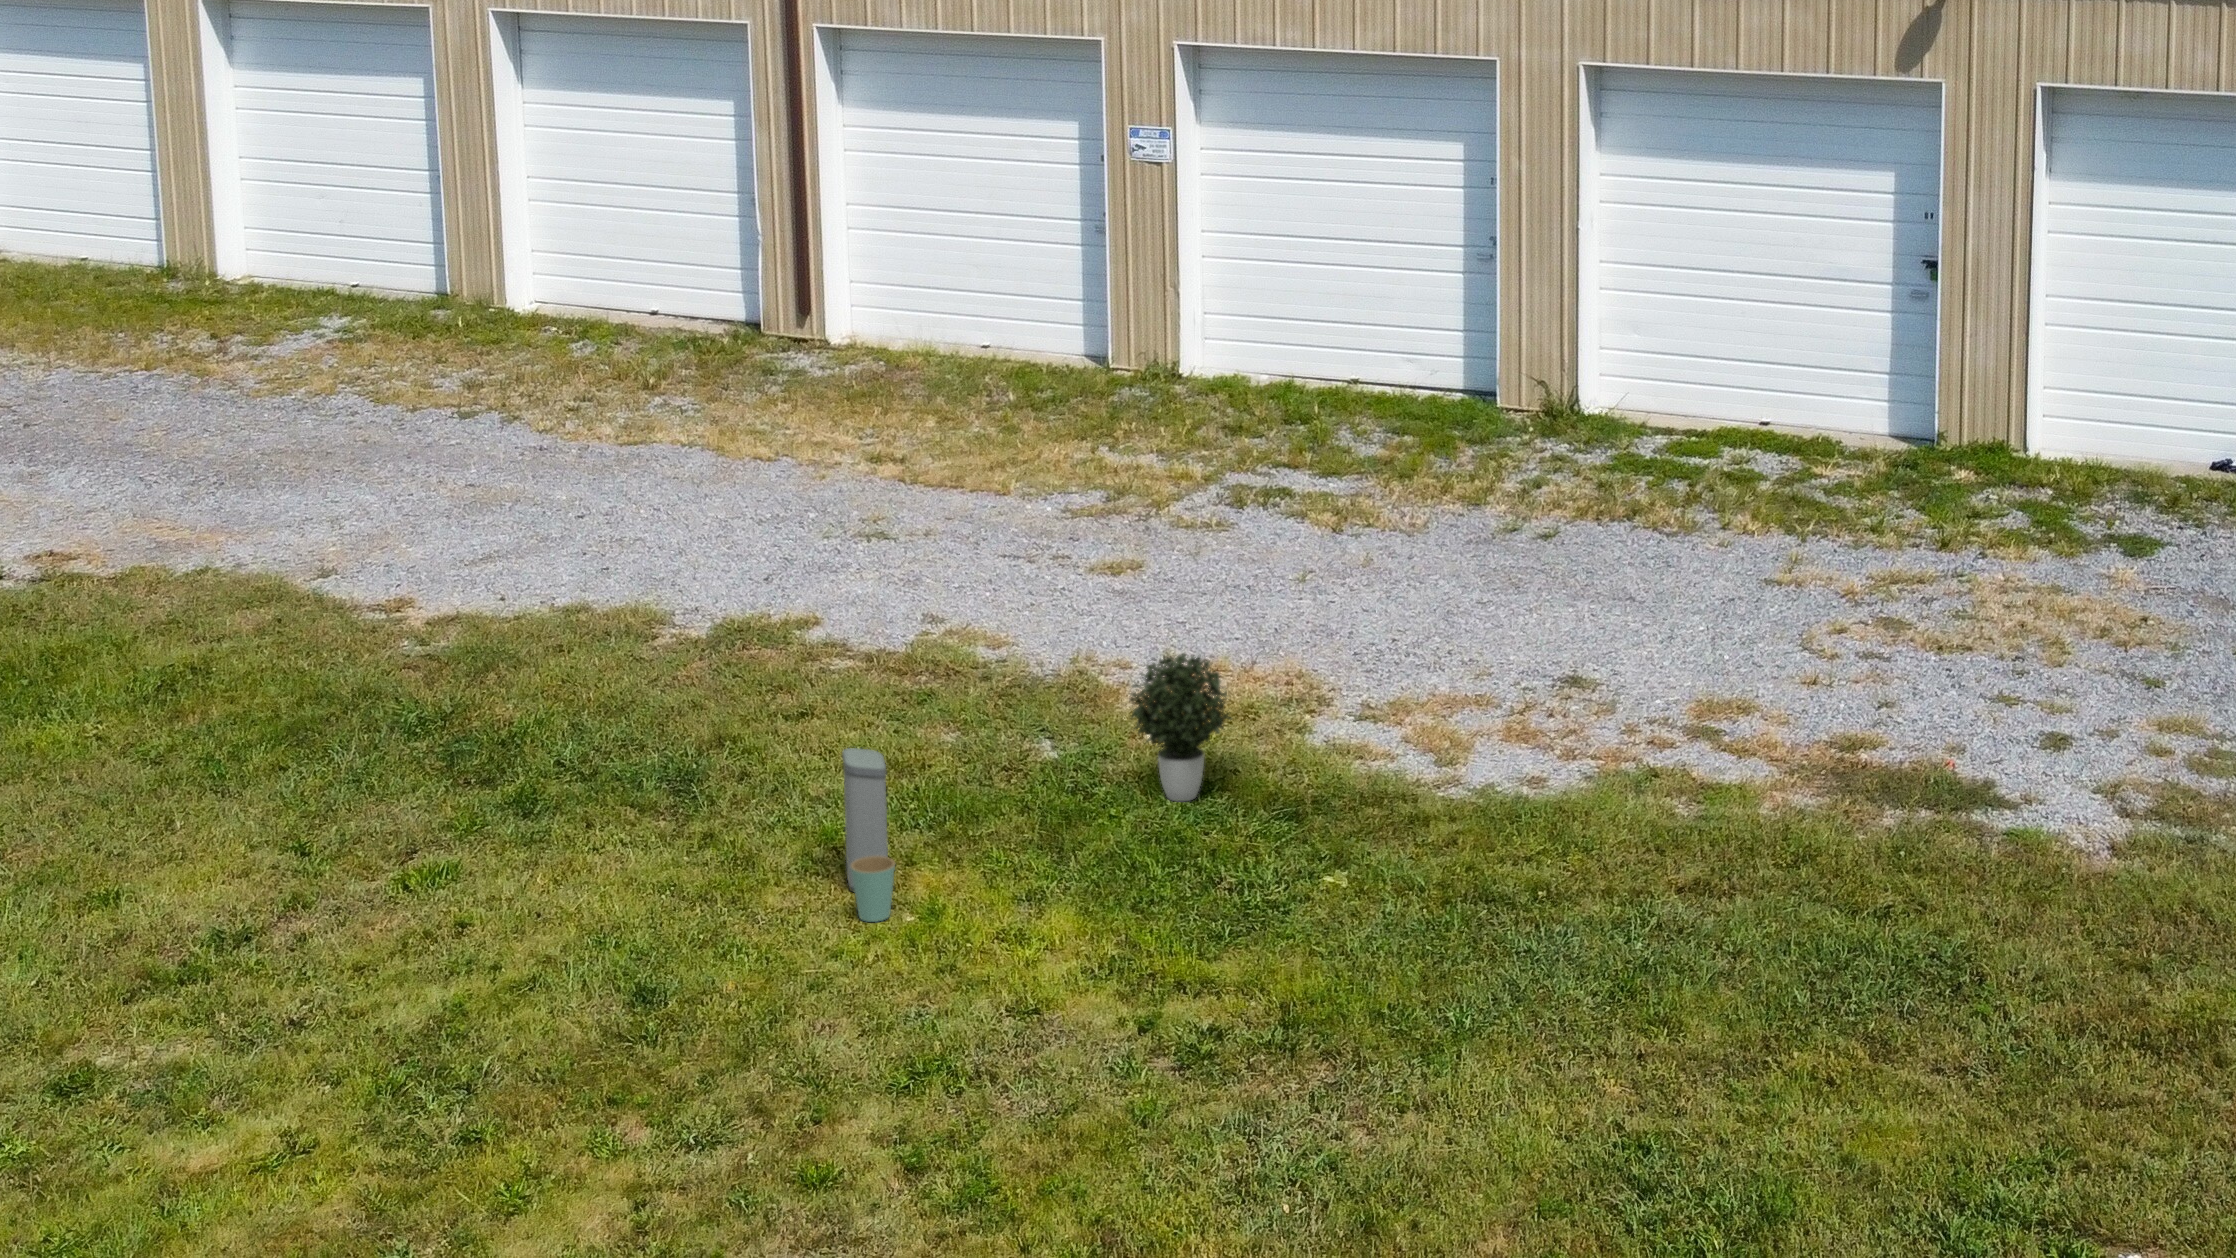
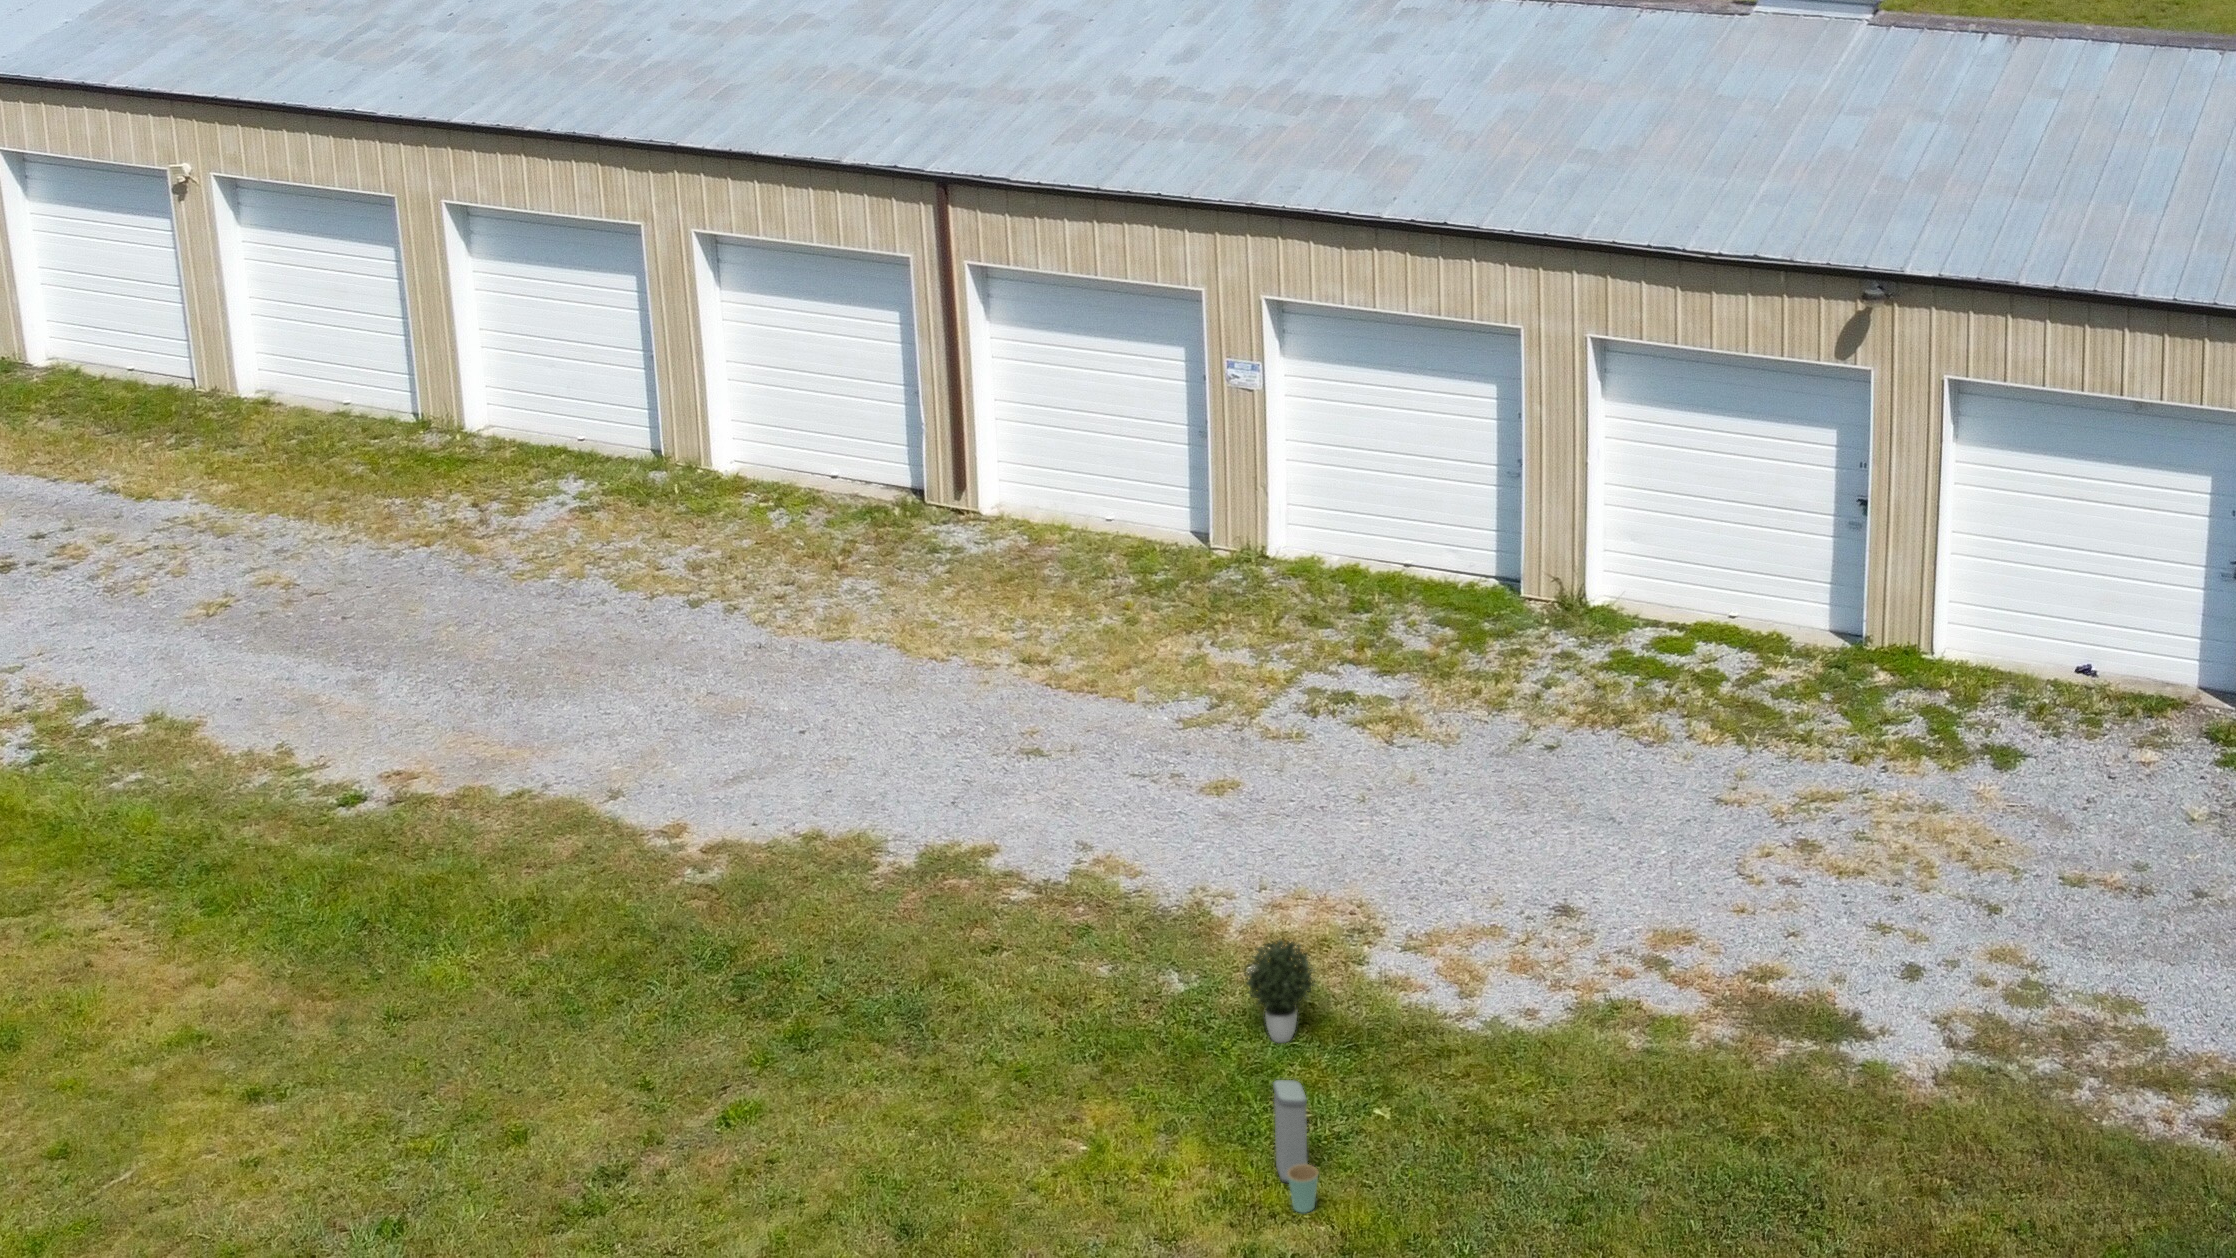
trash can: present [842,748,895,922] -> present [1273,1080,1318,1213]

